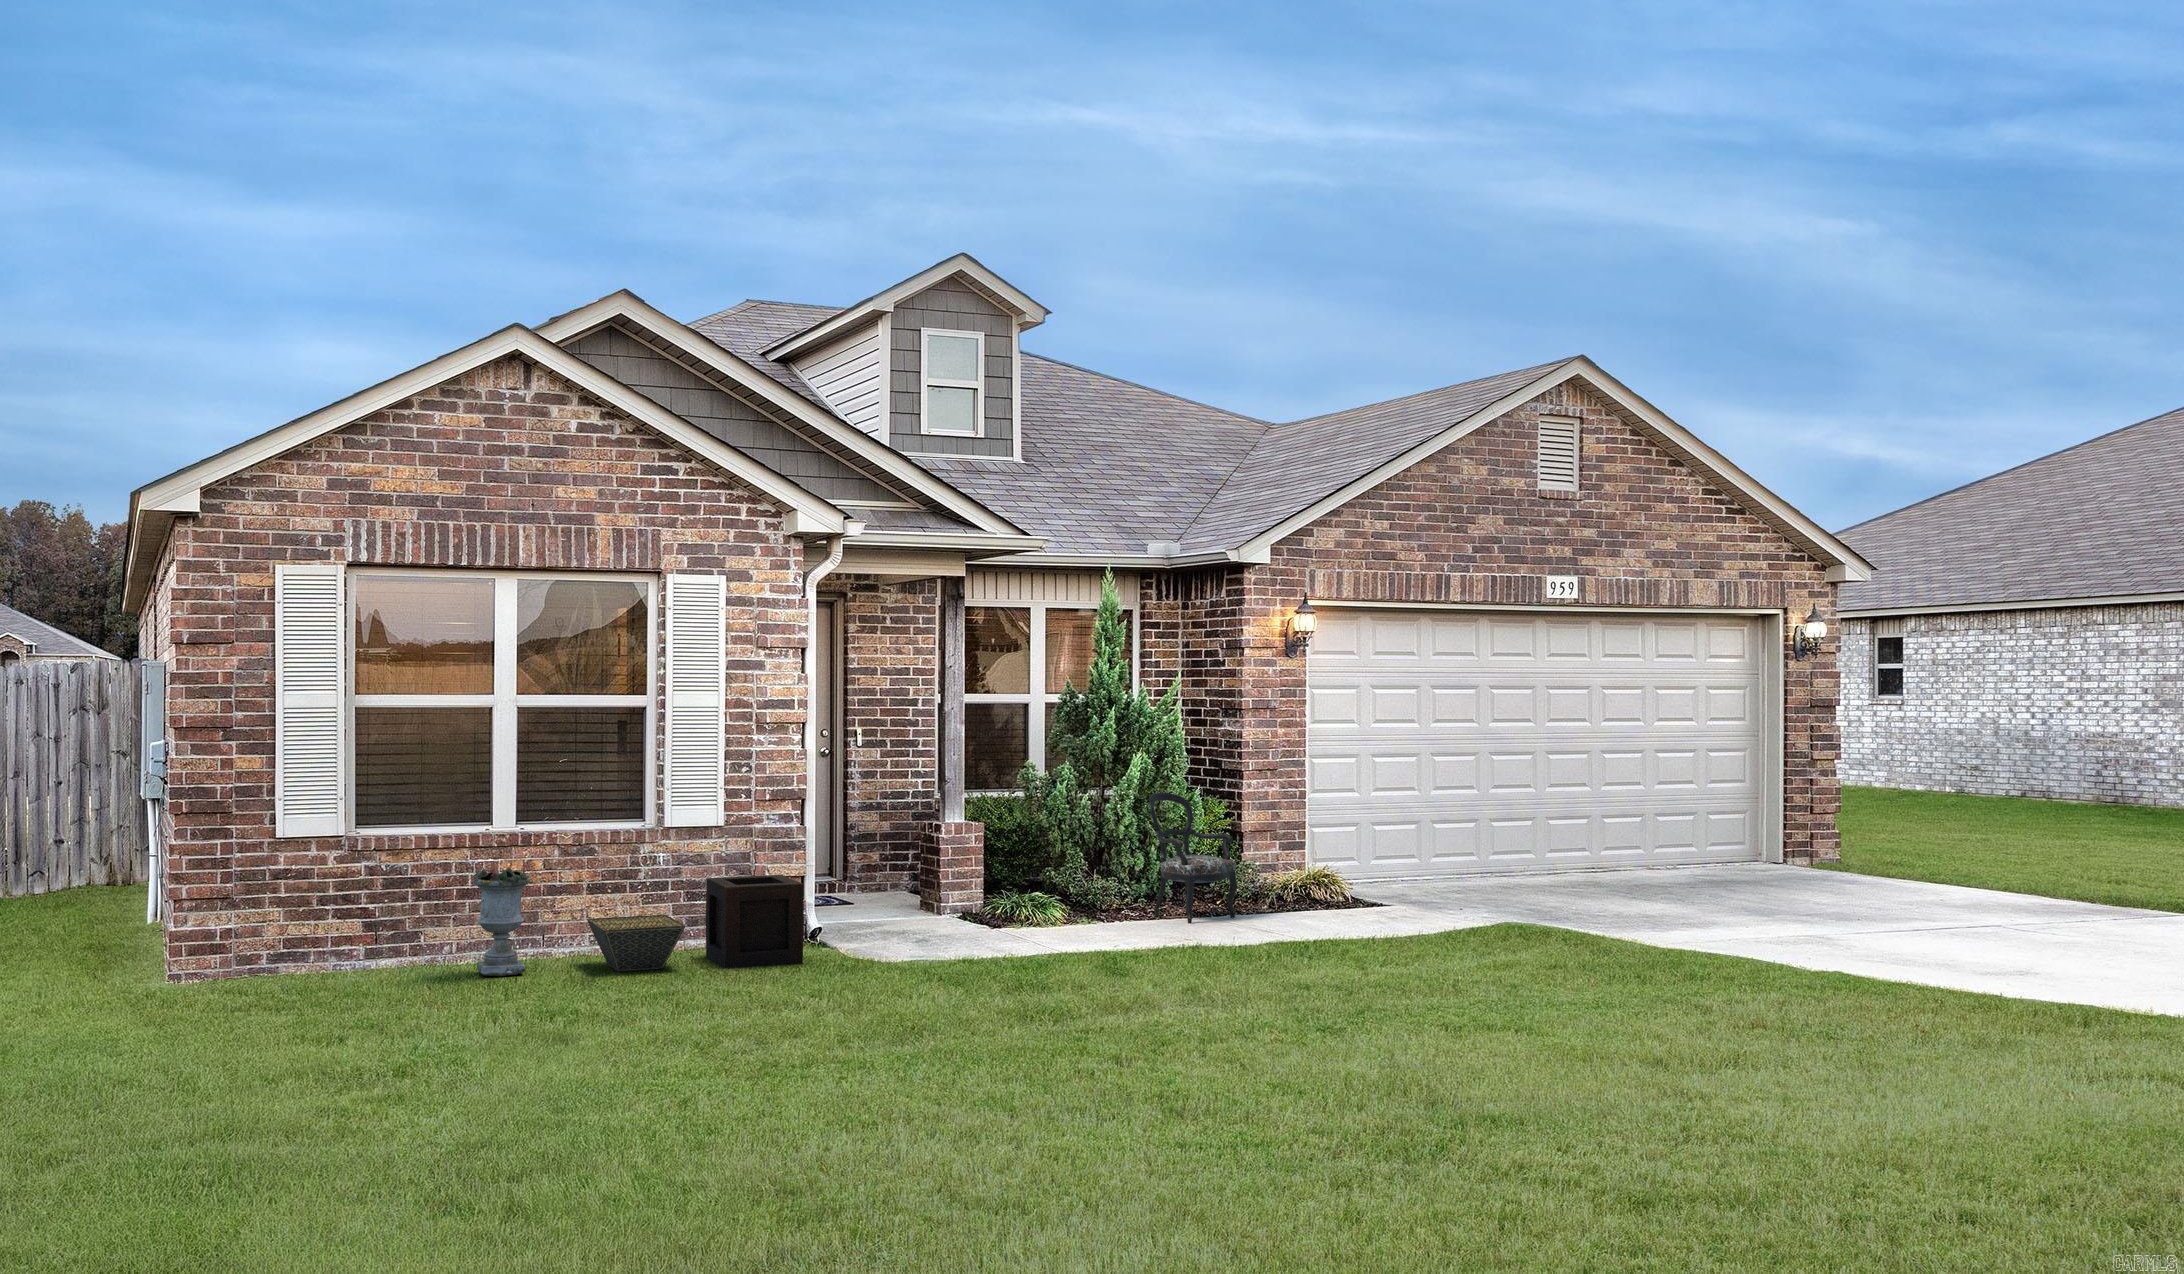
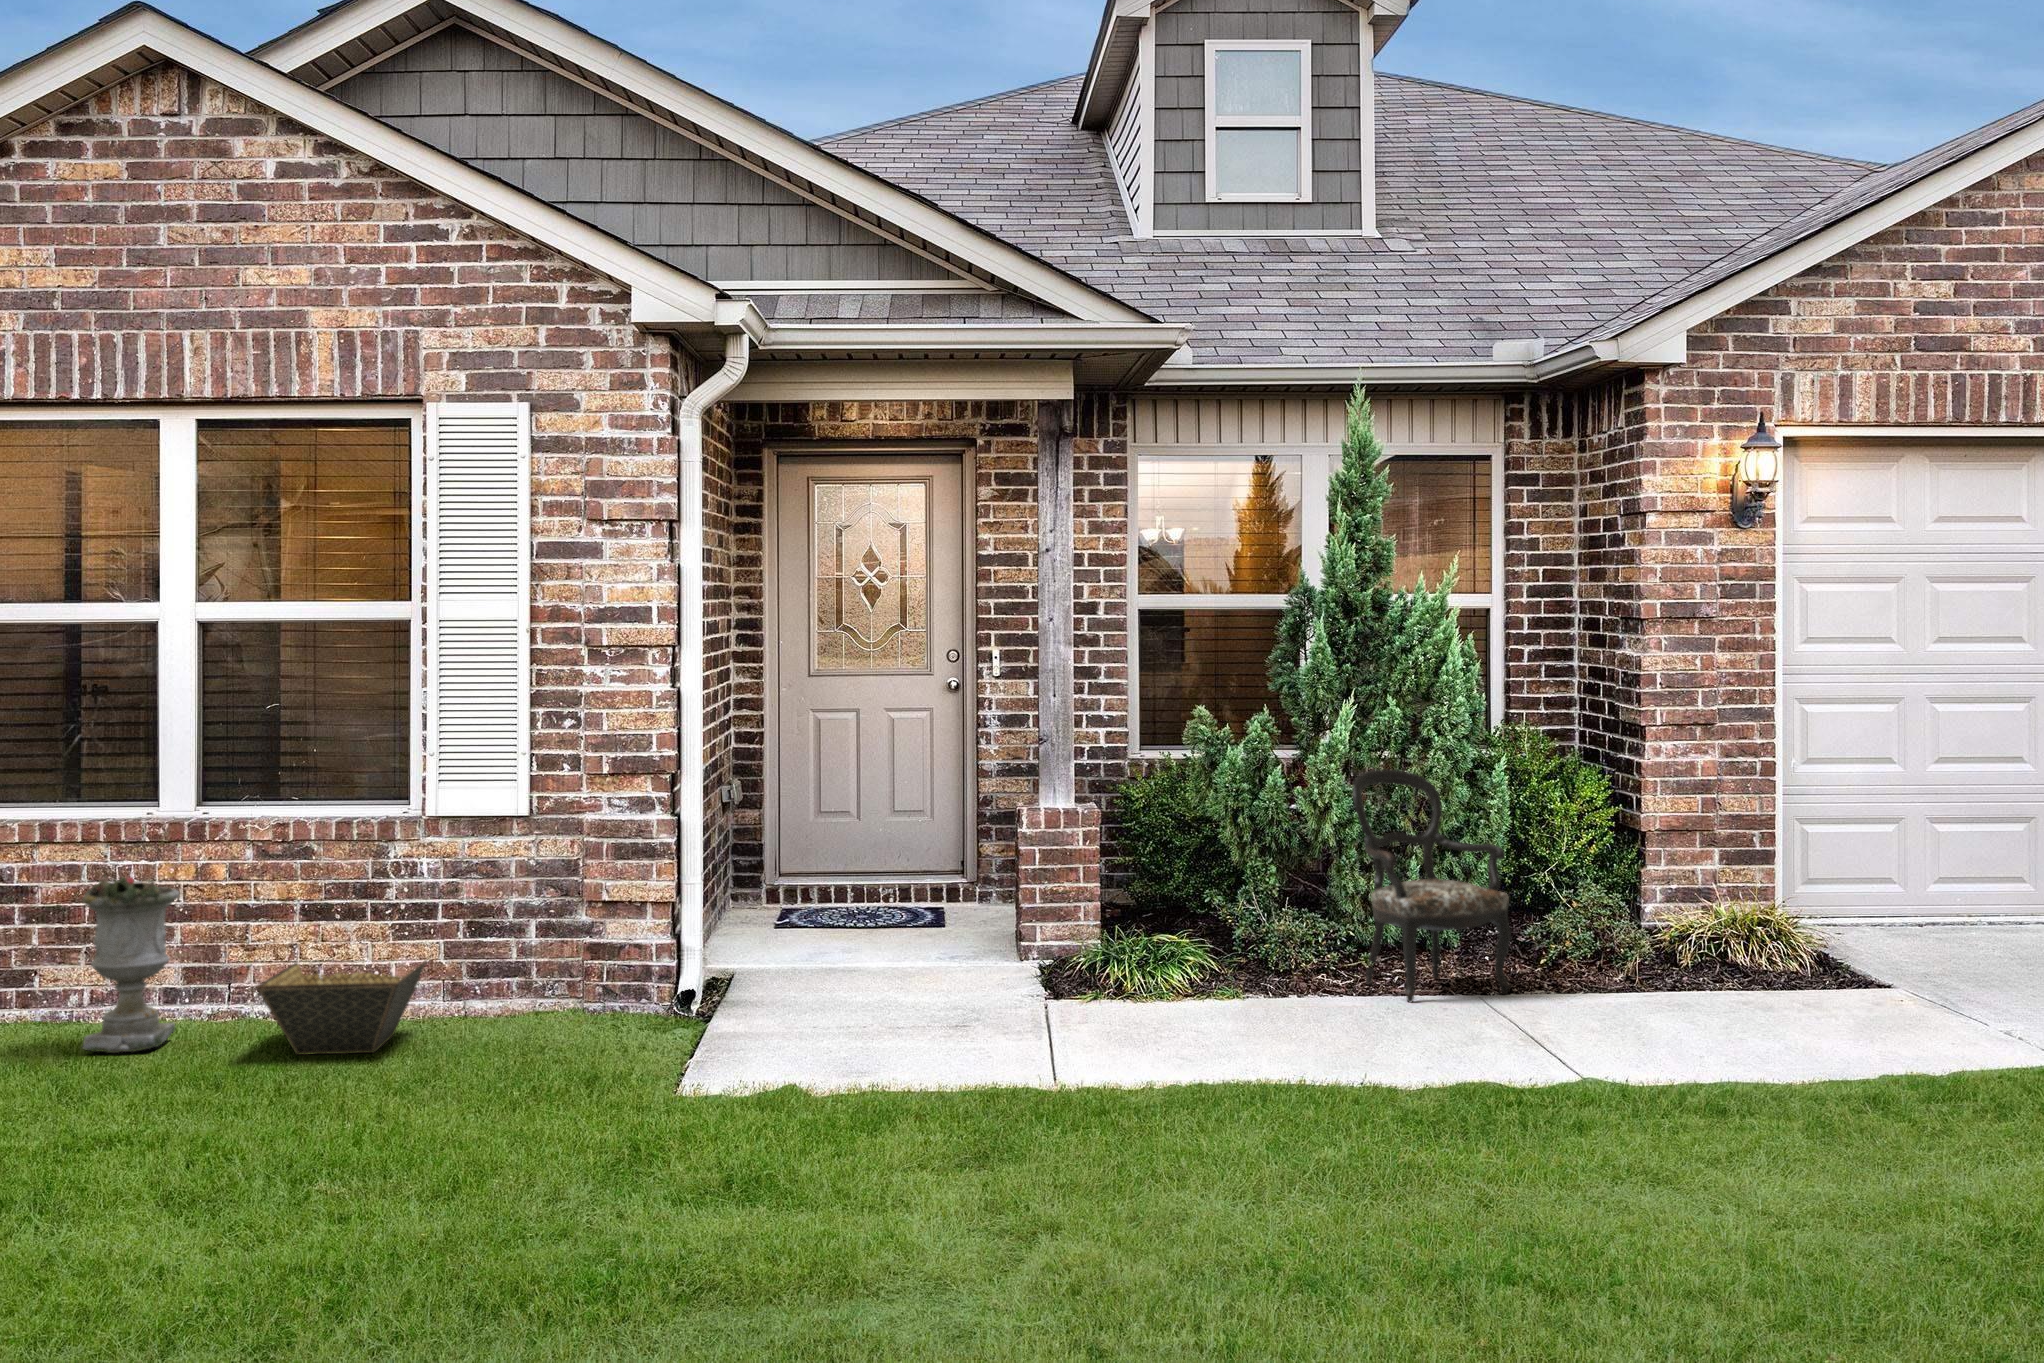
wooden crate: present [706,875,804,968] -> none [467,898,627,1058]

